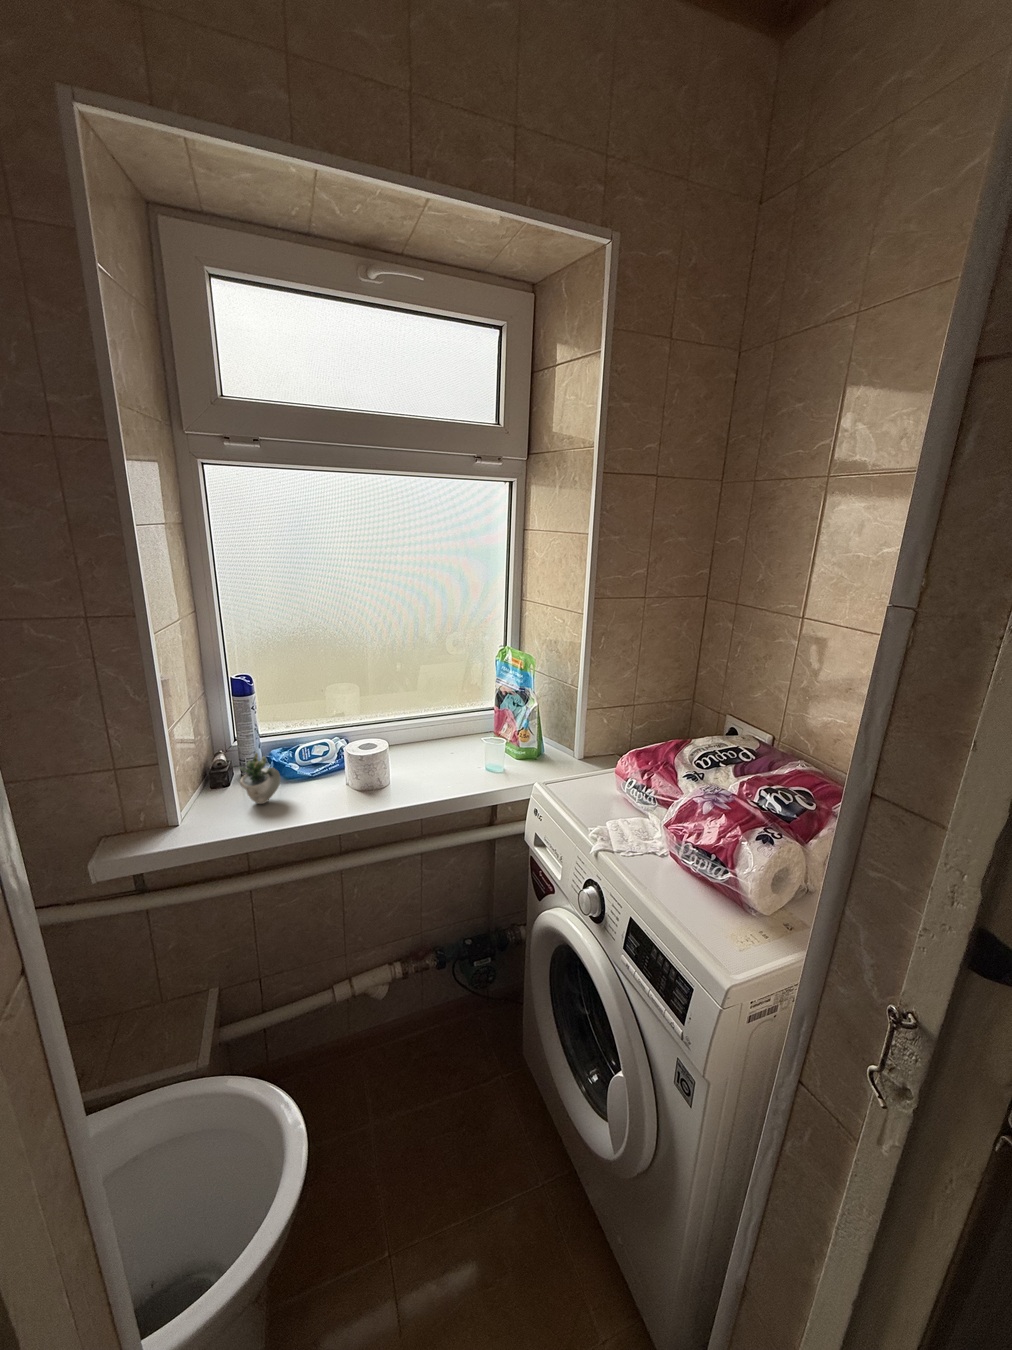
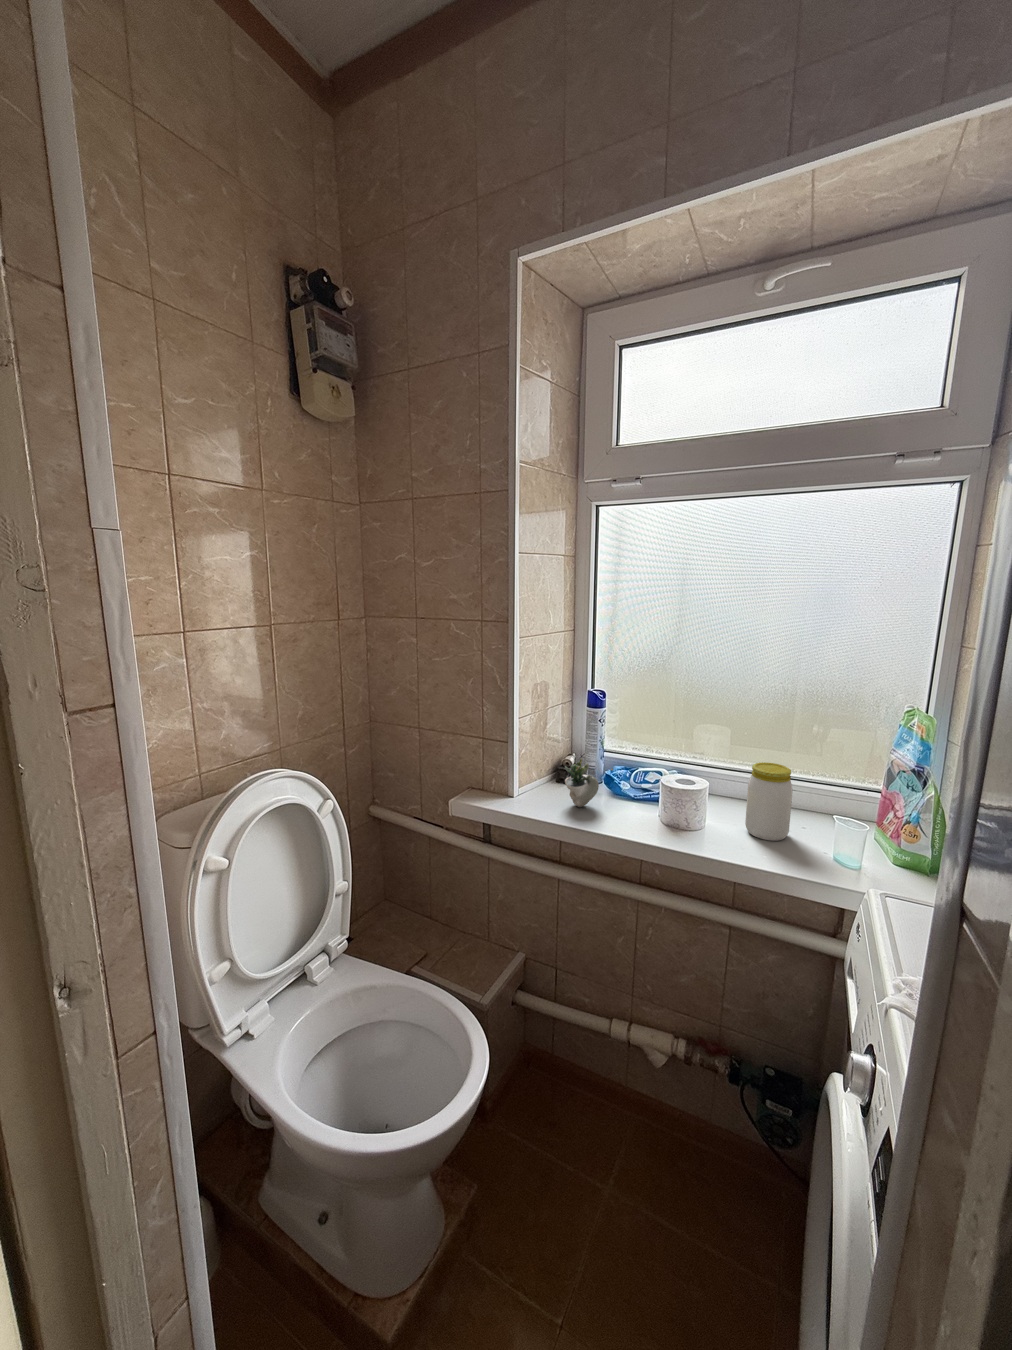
jar: none [416,710,450,773] -> present [745,762,793,841]

